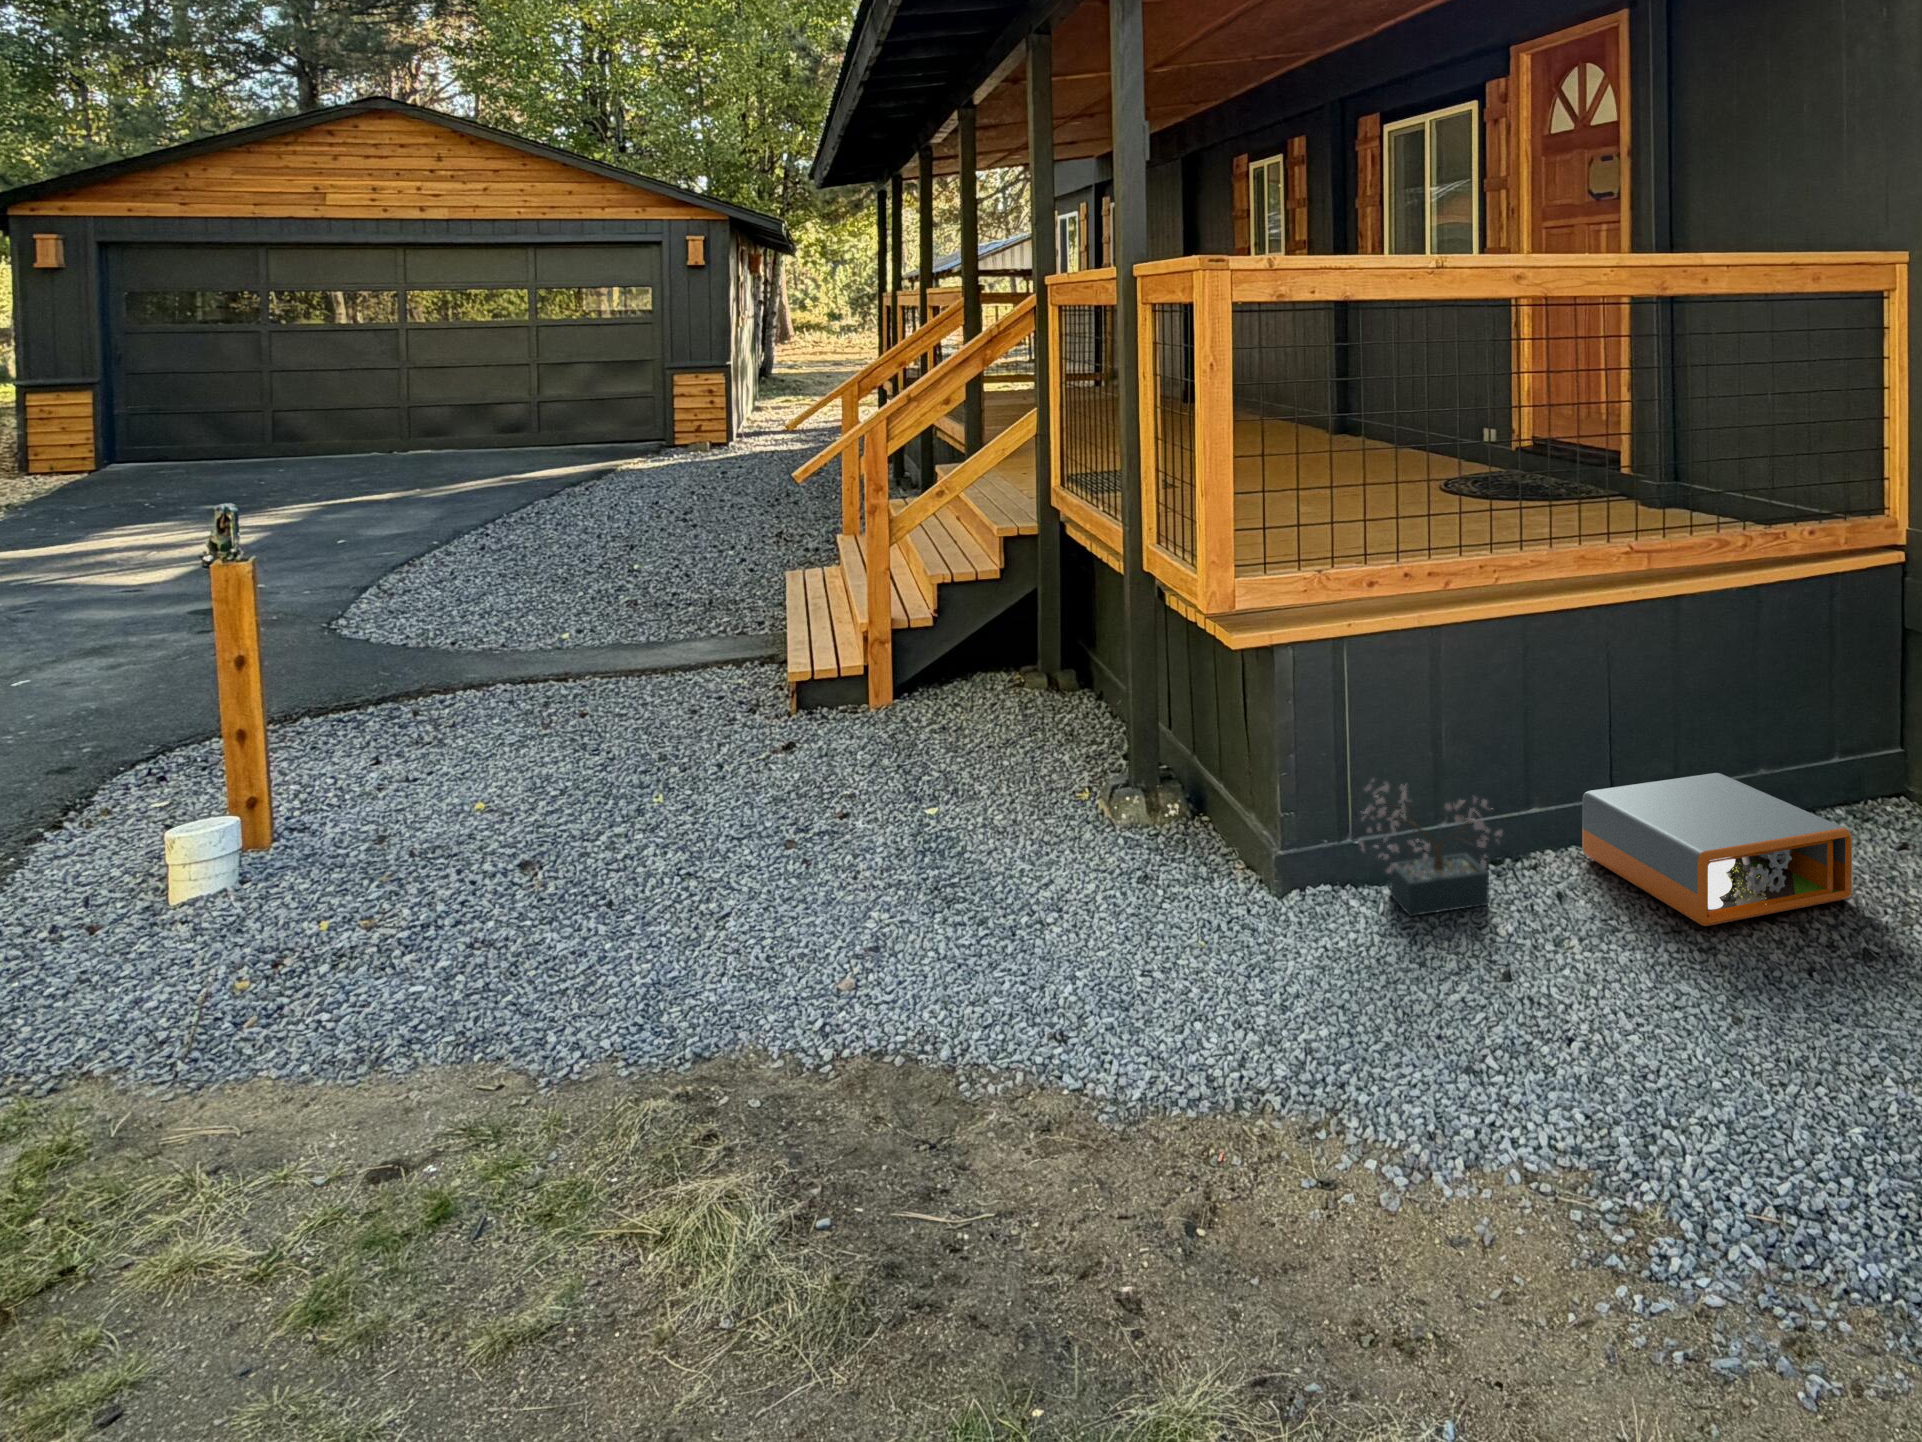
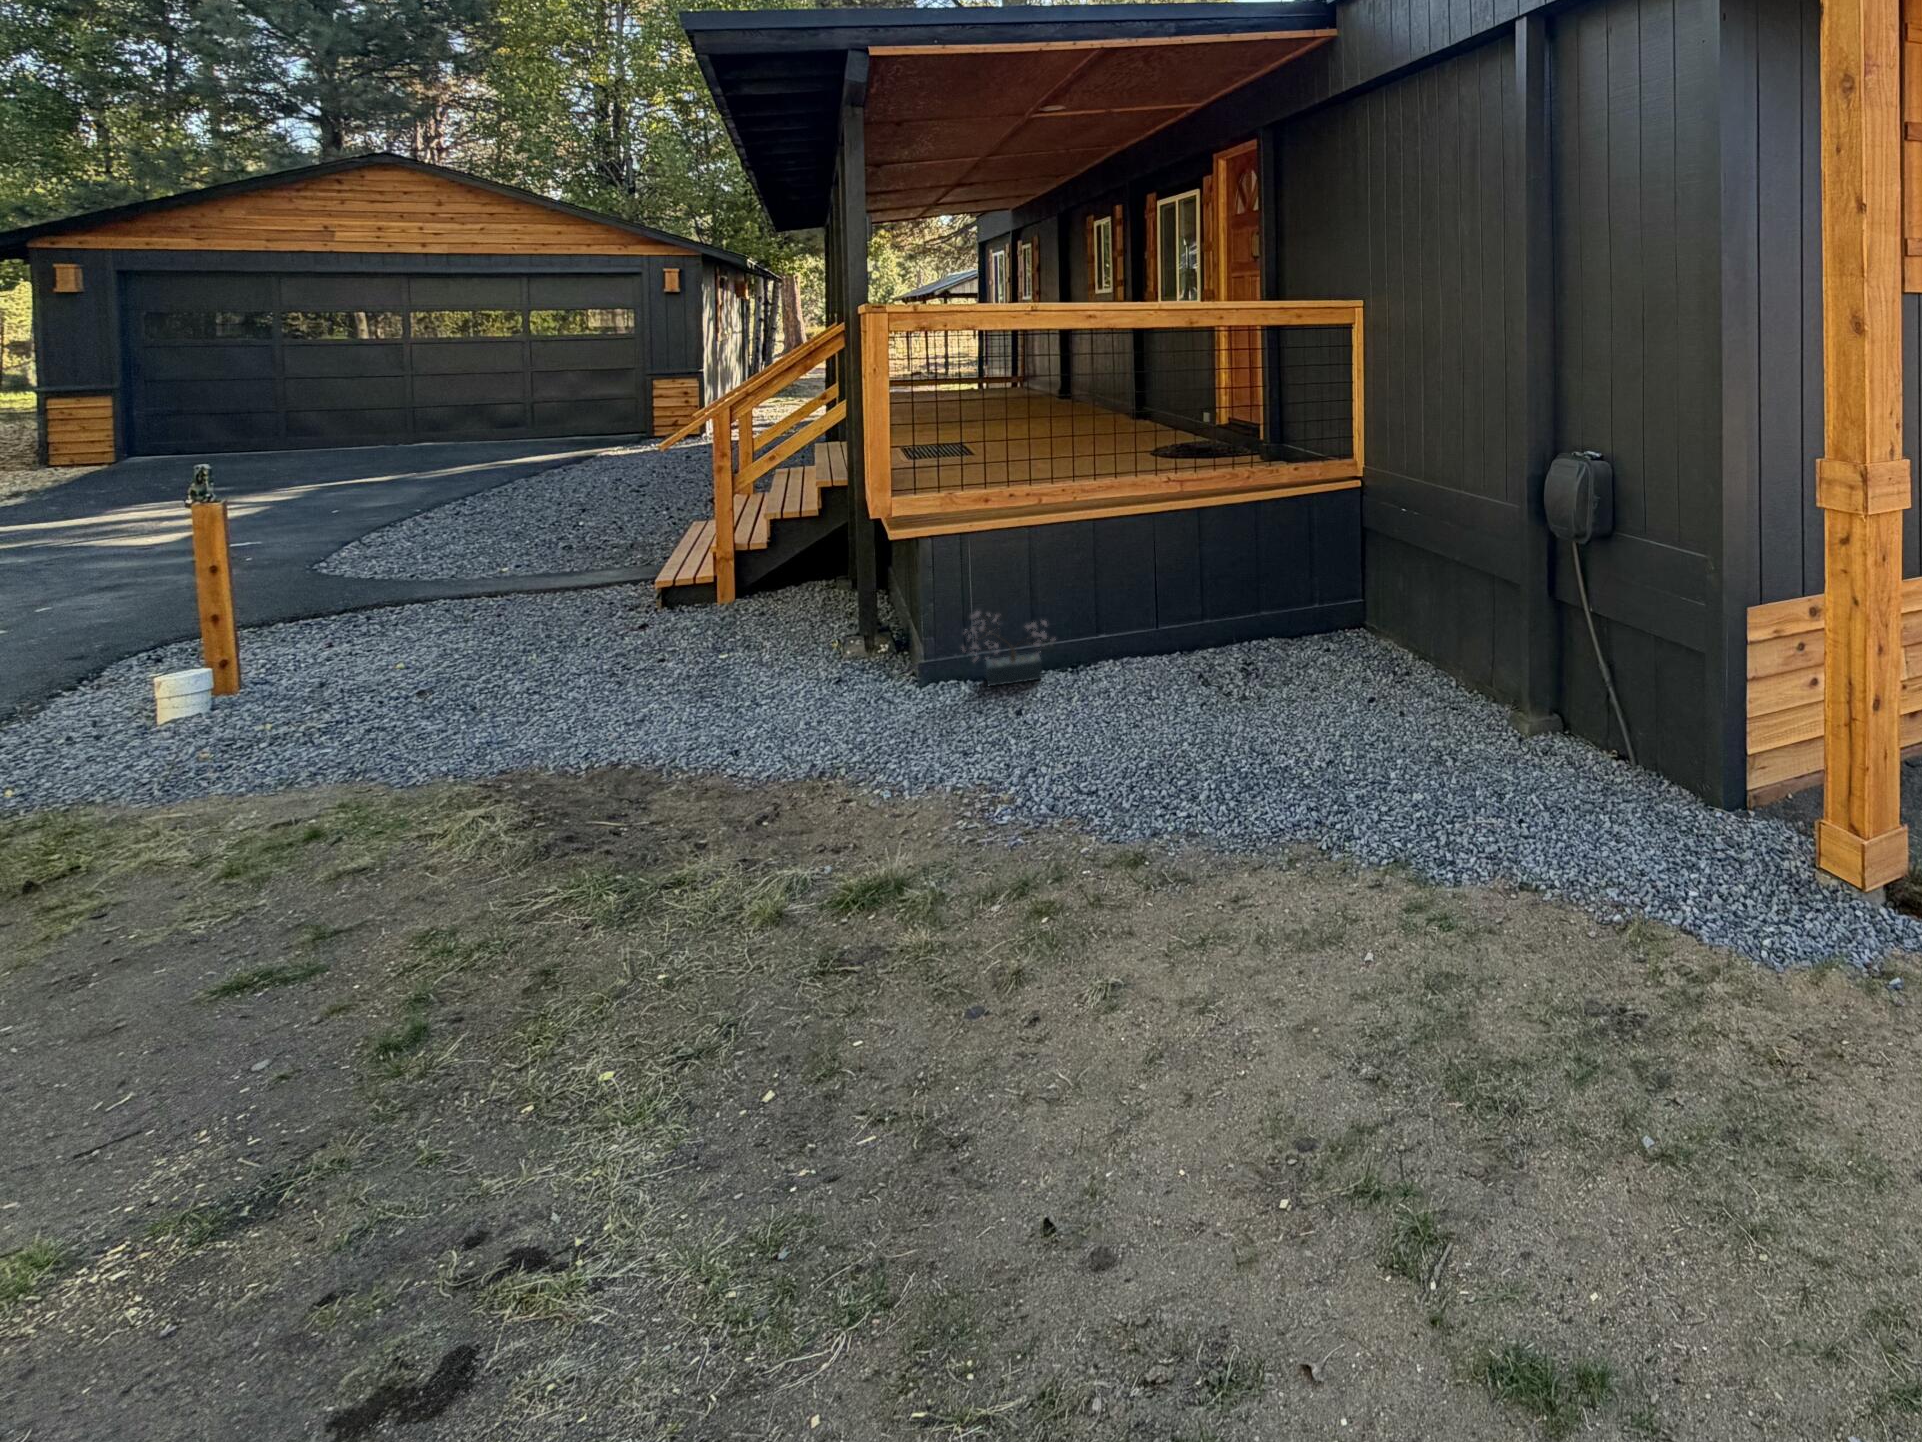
storage box: present [1582,773,1852,926] -> none [1122,607,1256,681]

